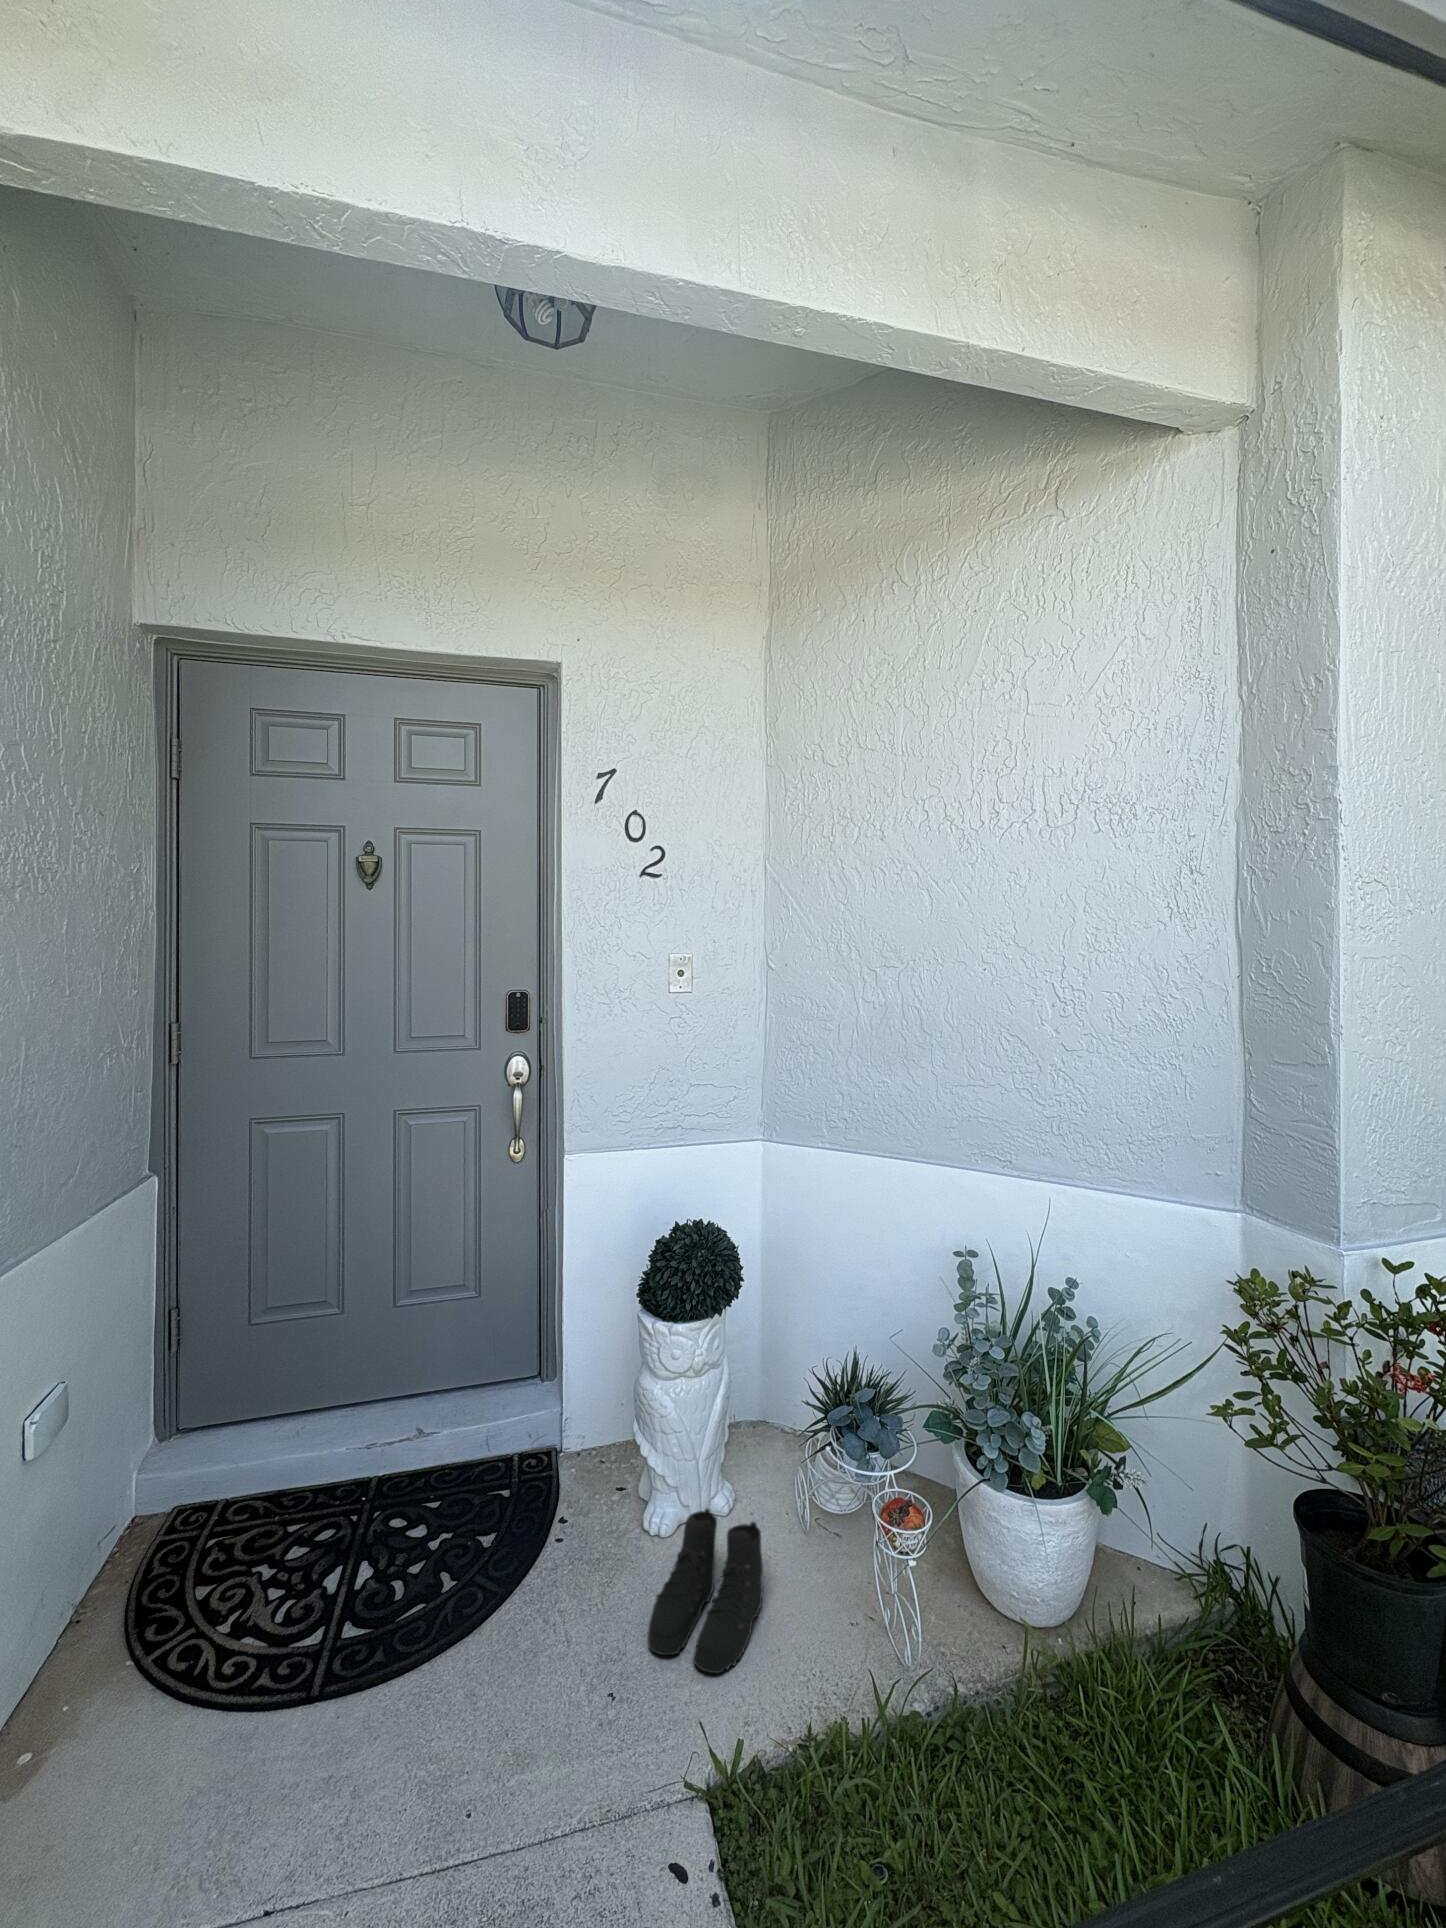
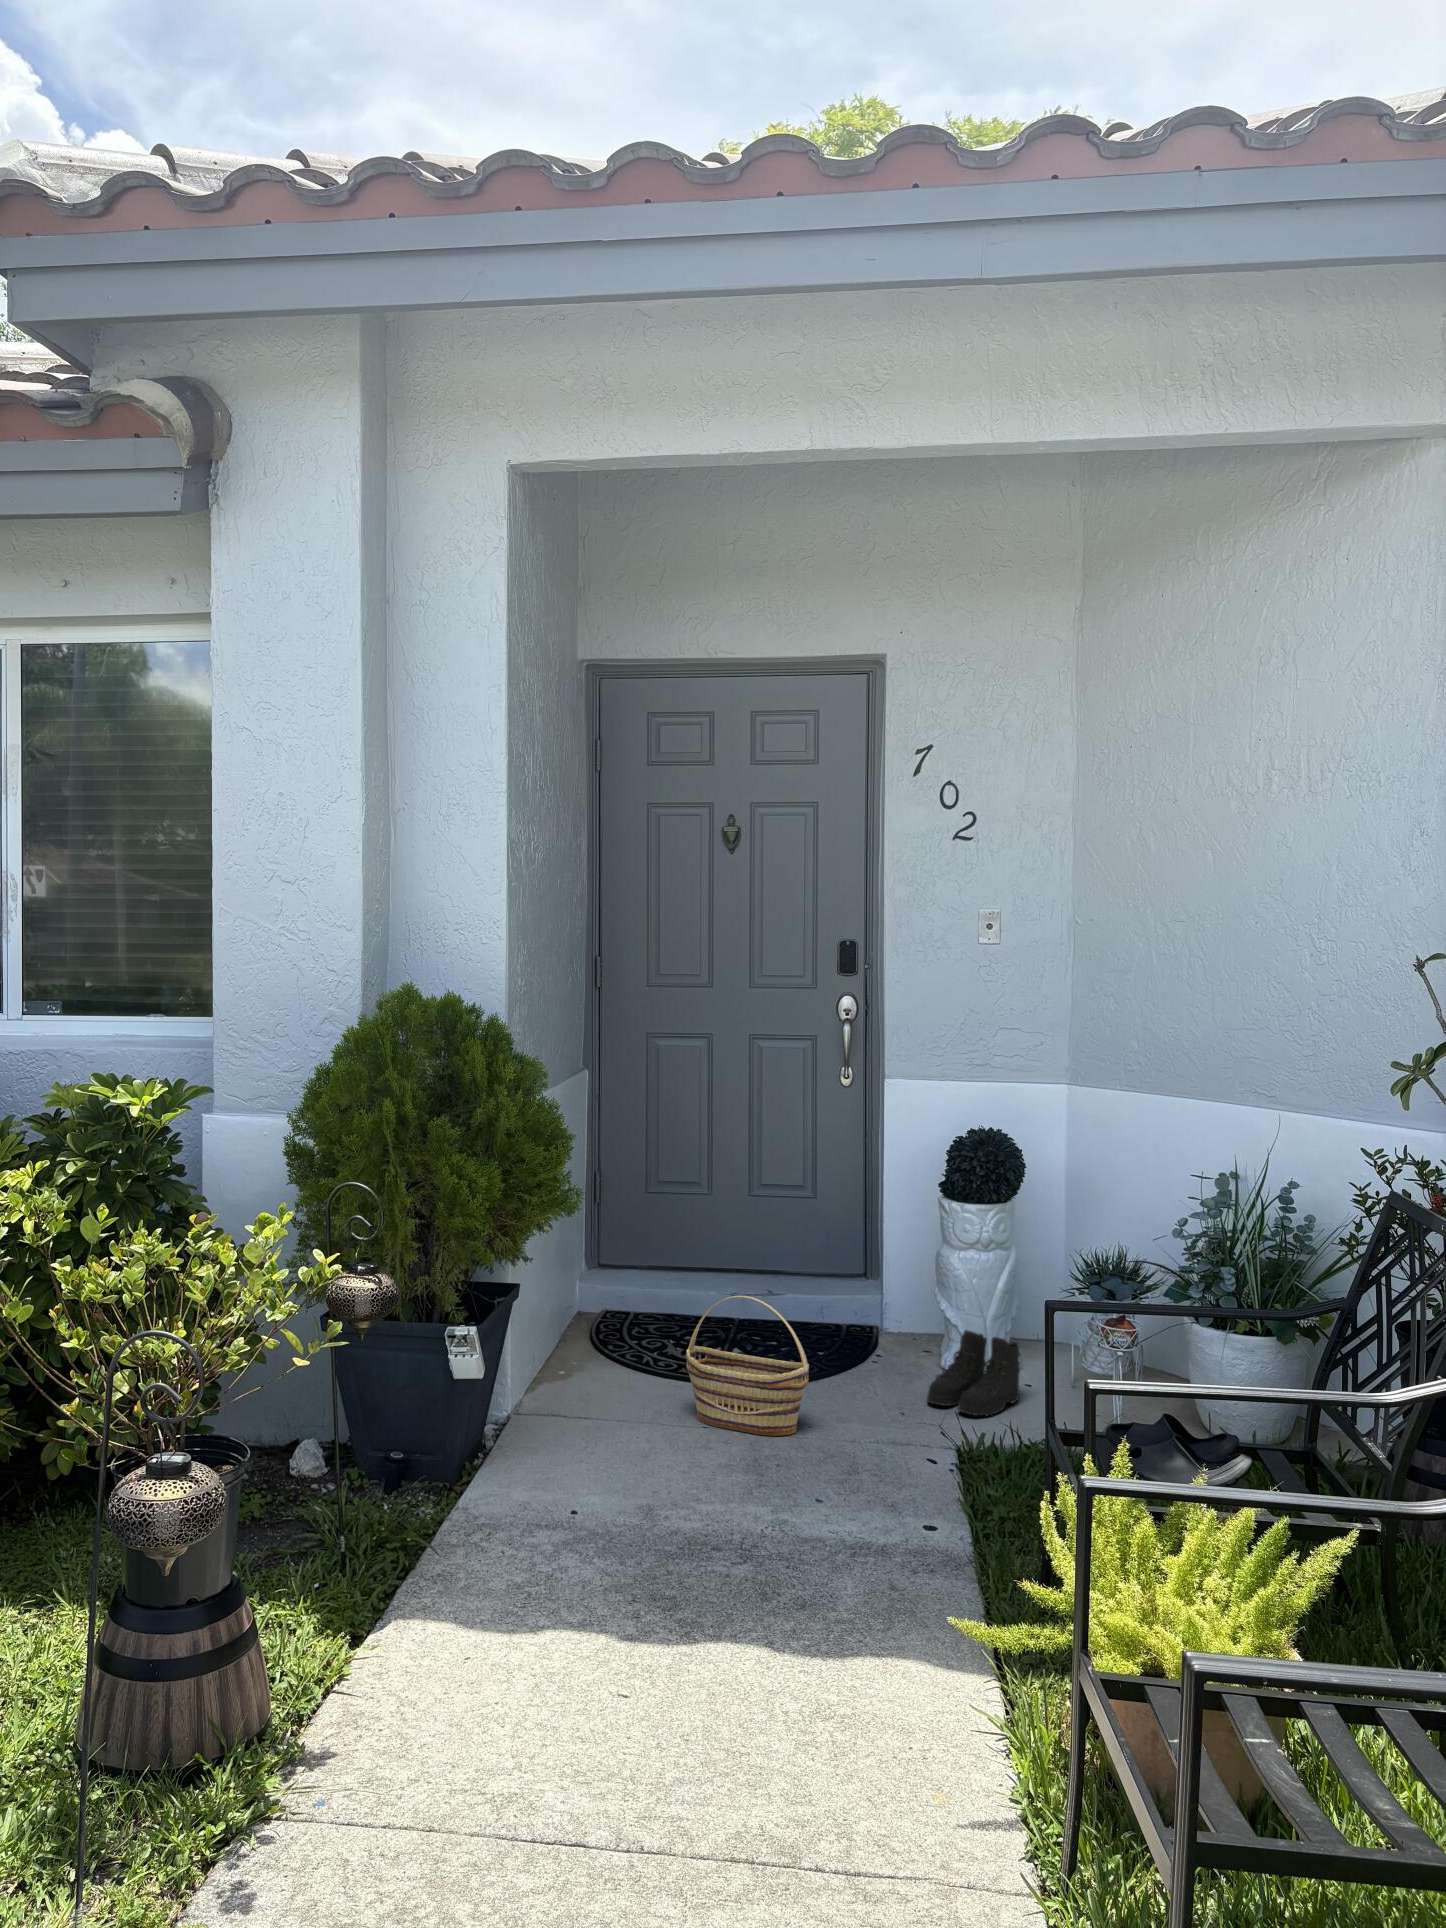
basket: none [271,1615,483,1866] -> present [686,1296,809,1436]

